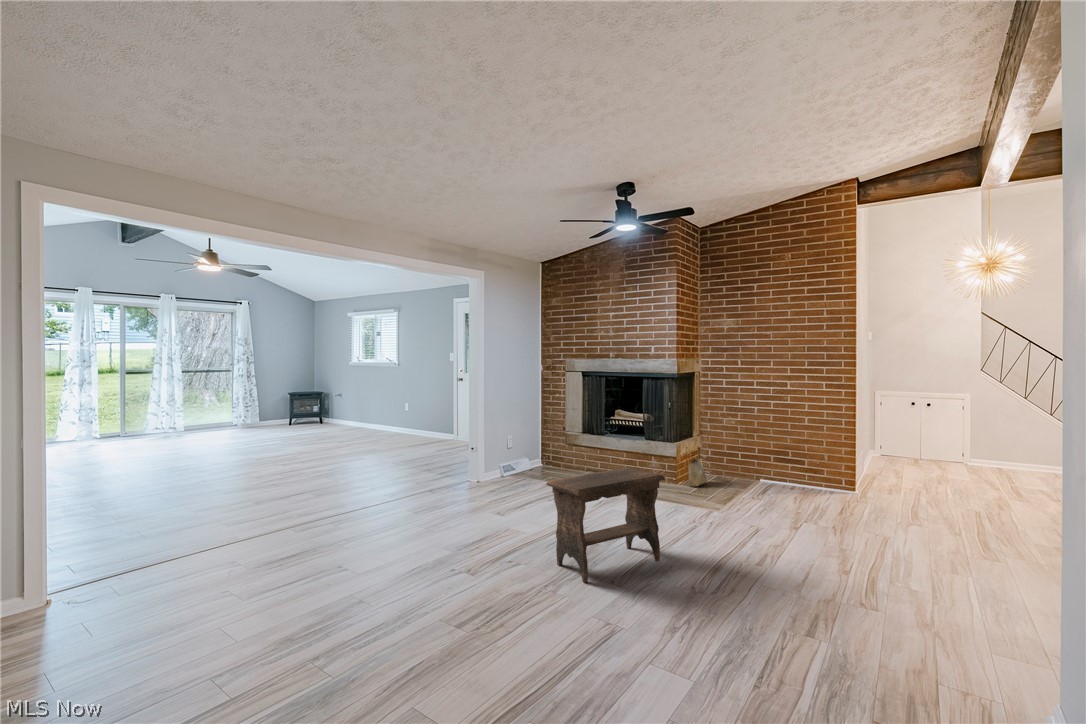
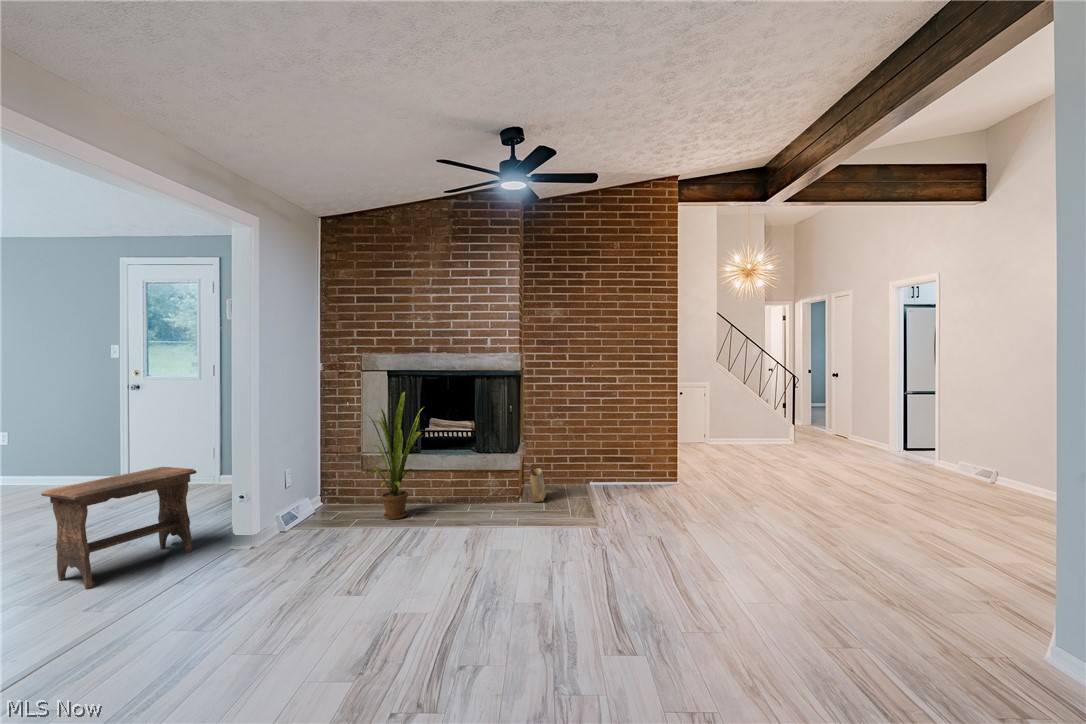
house plant: none [556,387,602,481] -> present [360,392,423,519]
footstool: present [547,467,665,583] -> present [41,467,196,589]

